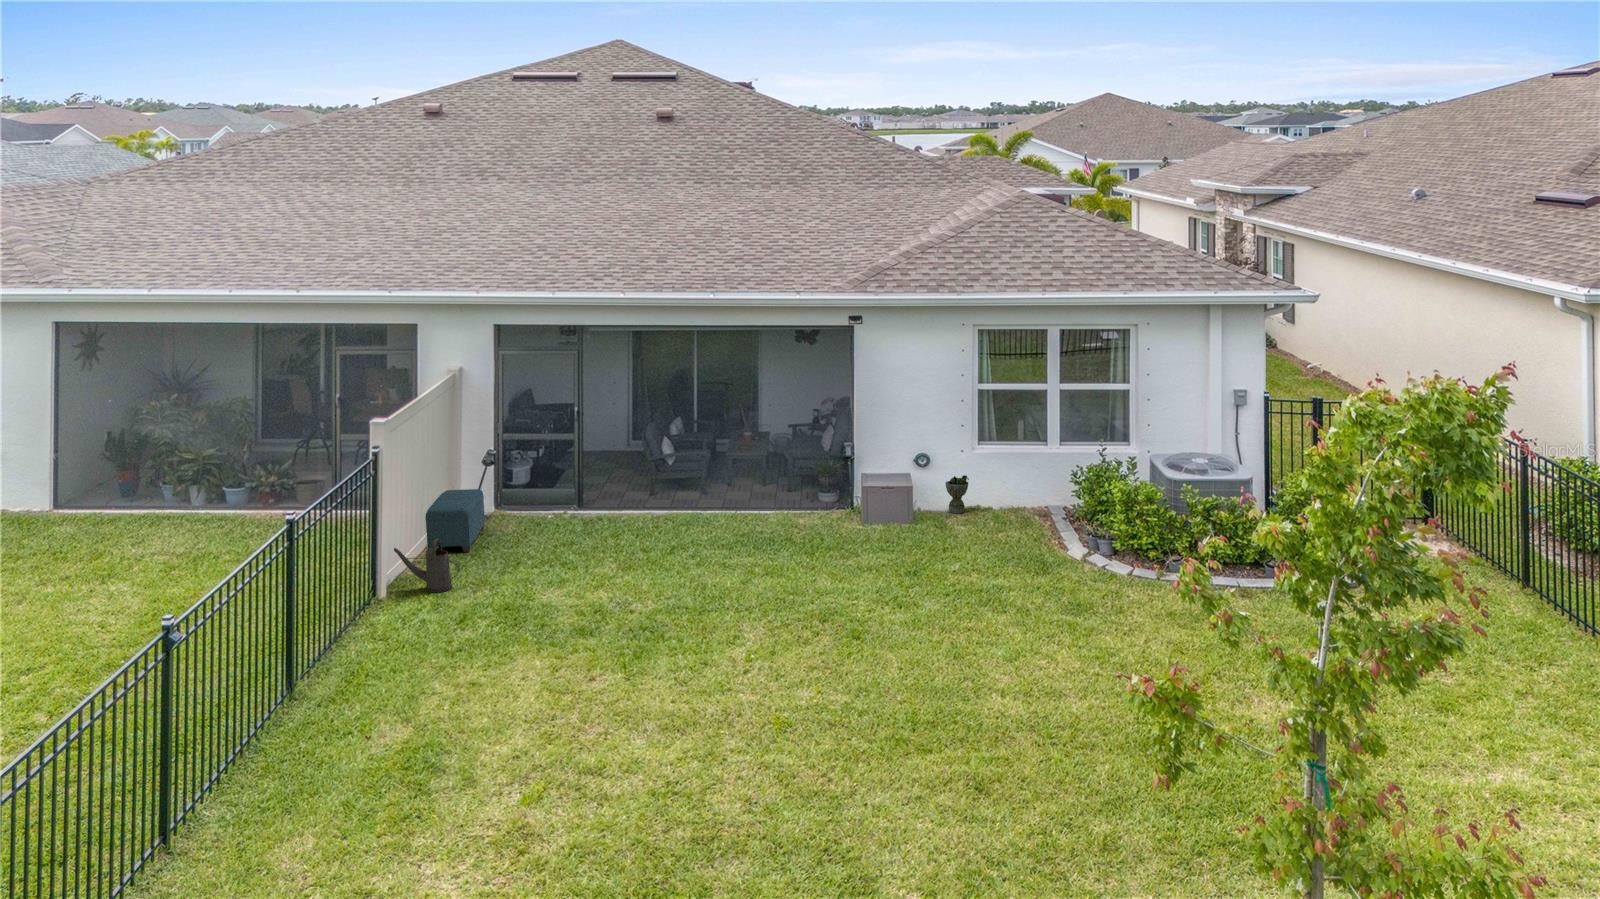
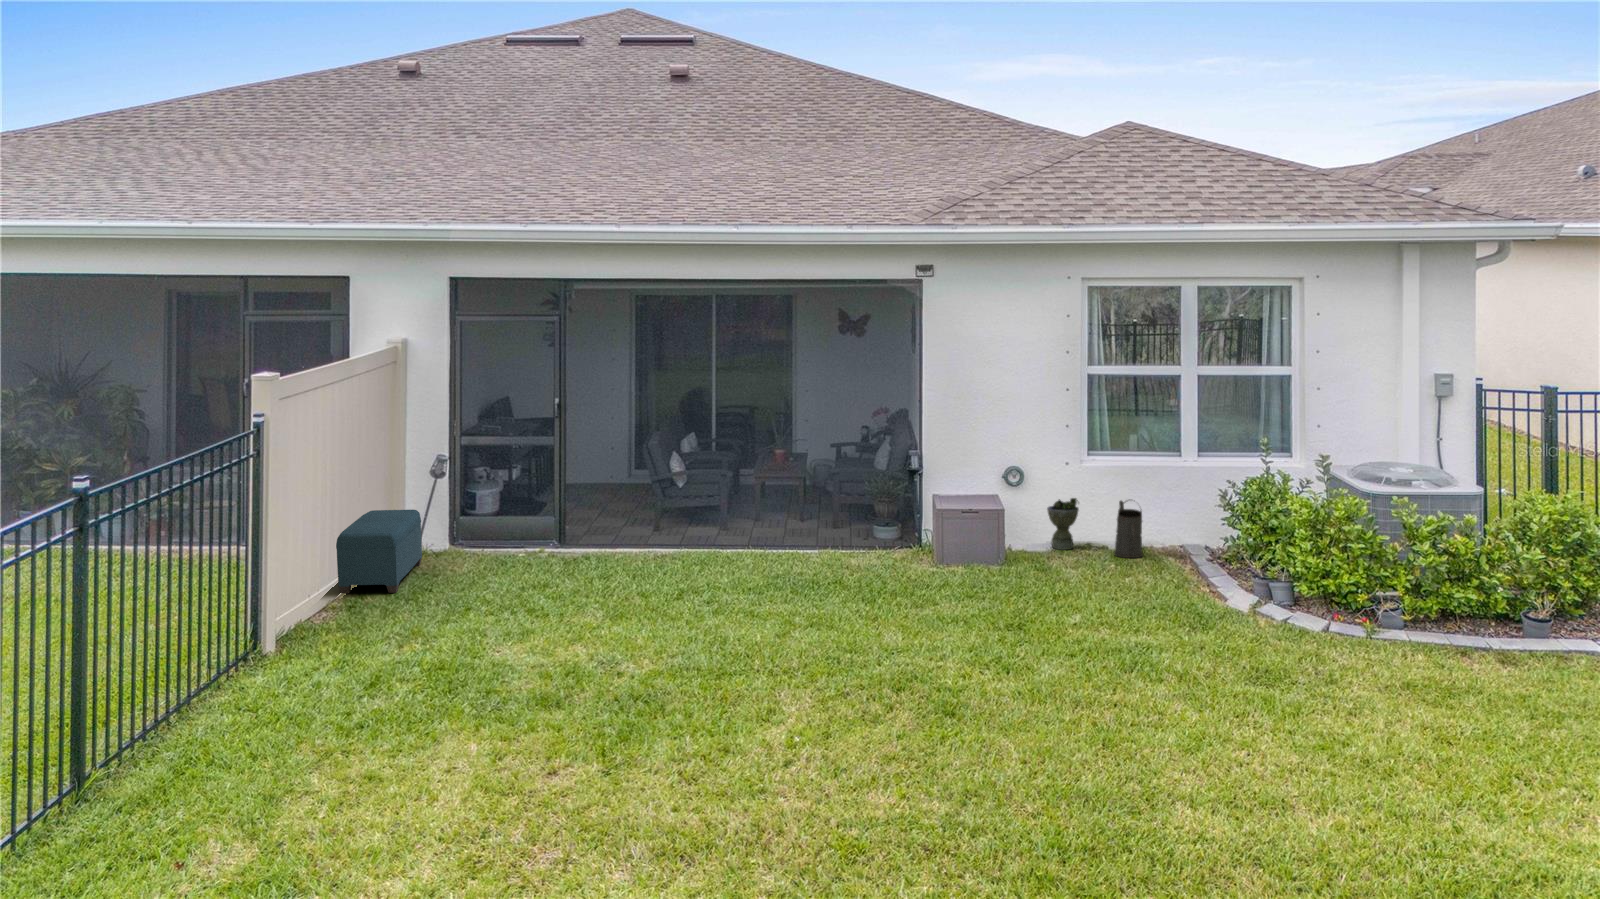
watering can: present [394,539,459,592] -> present [1114,501,1143,558]

